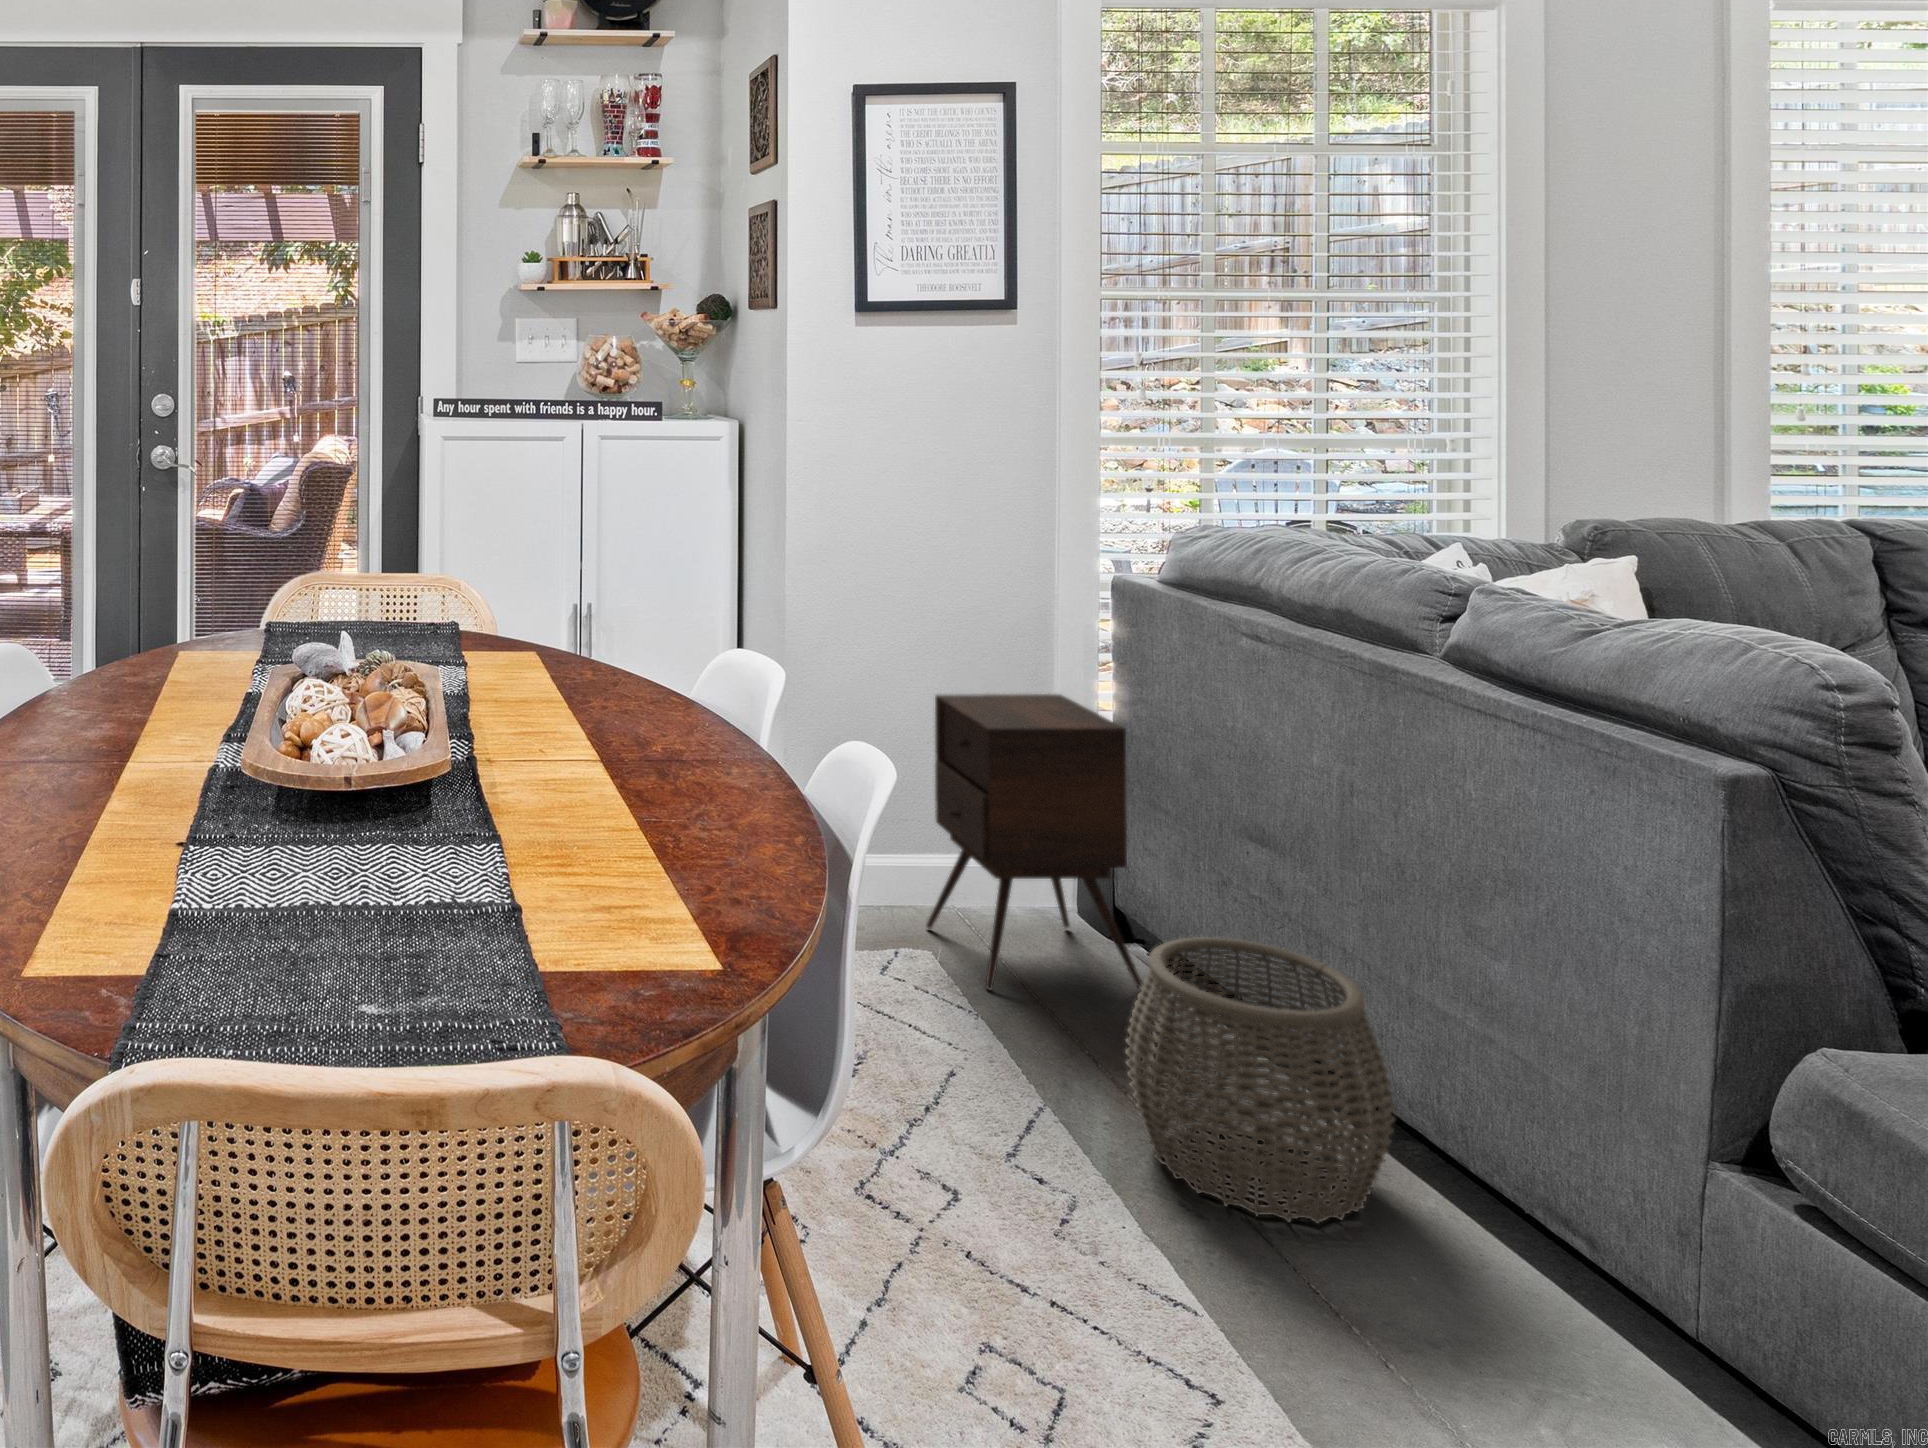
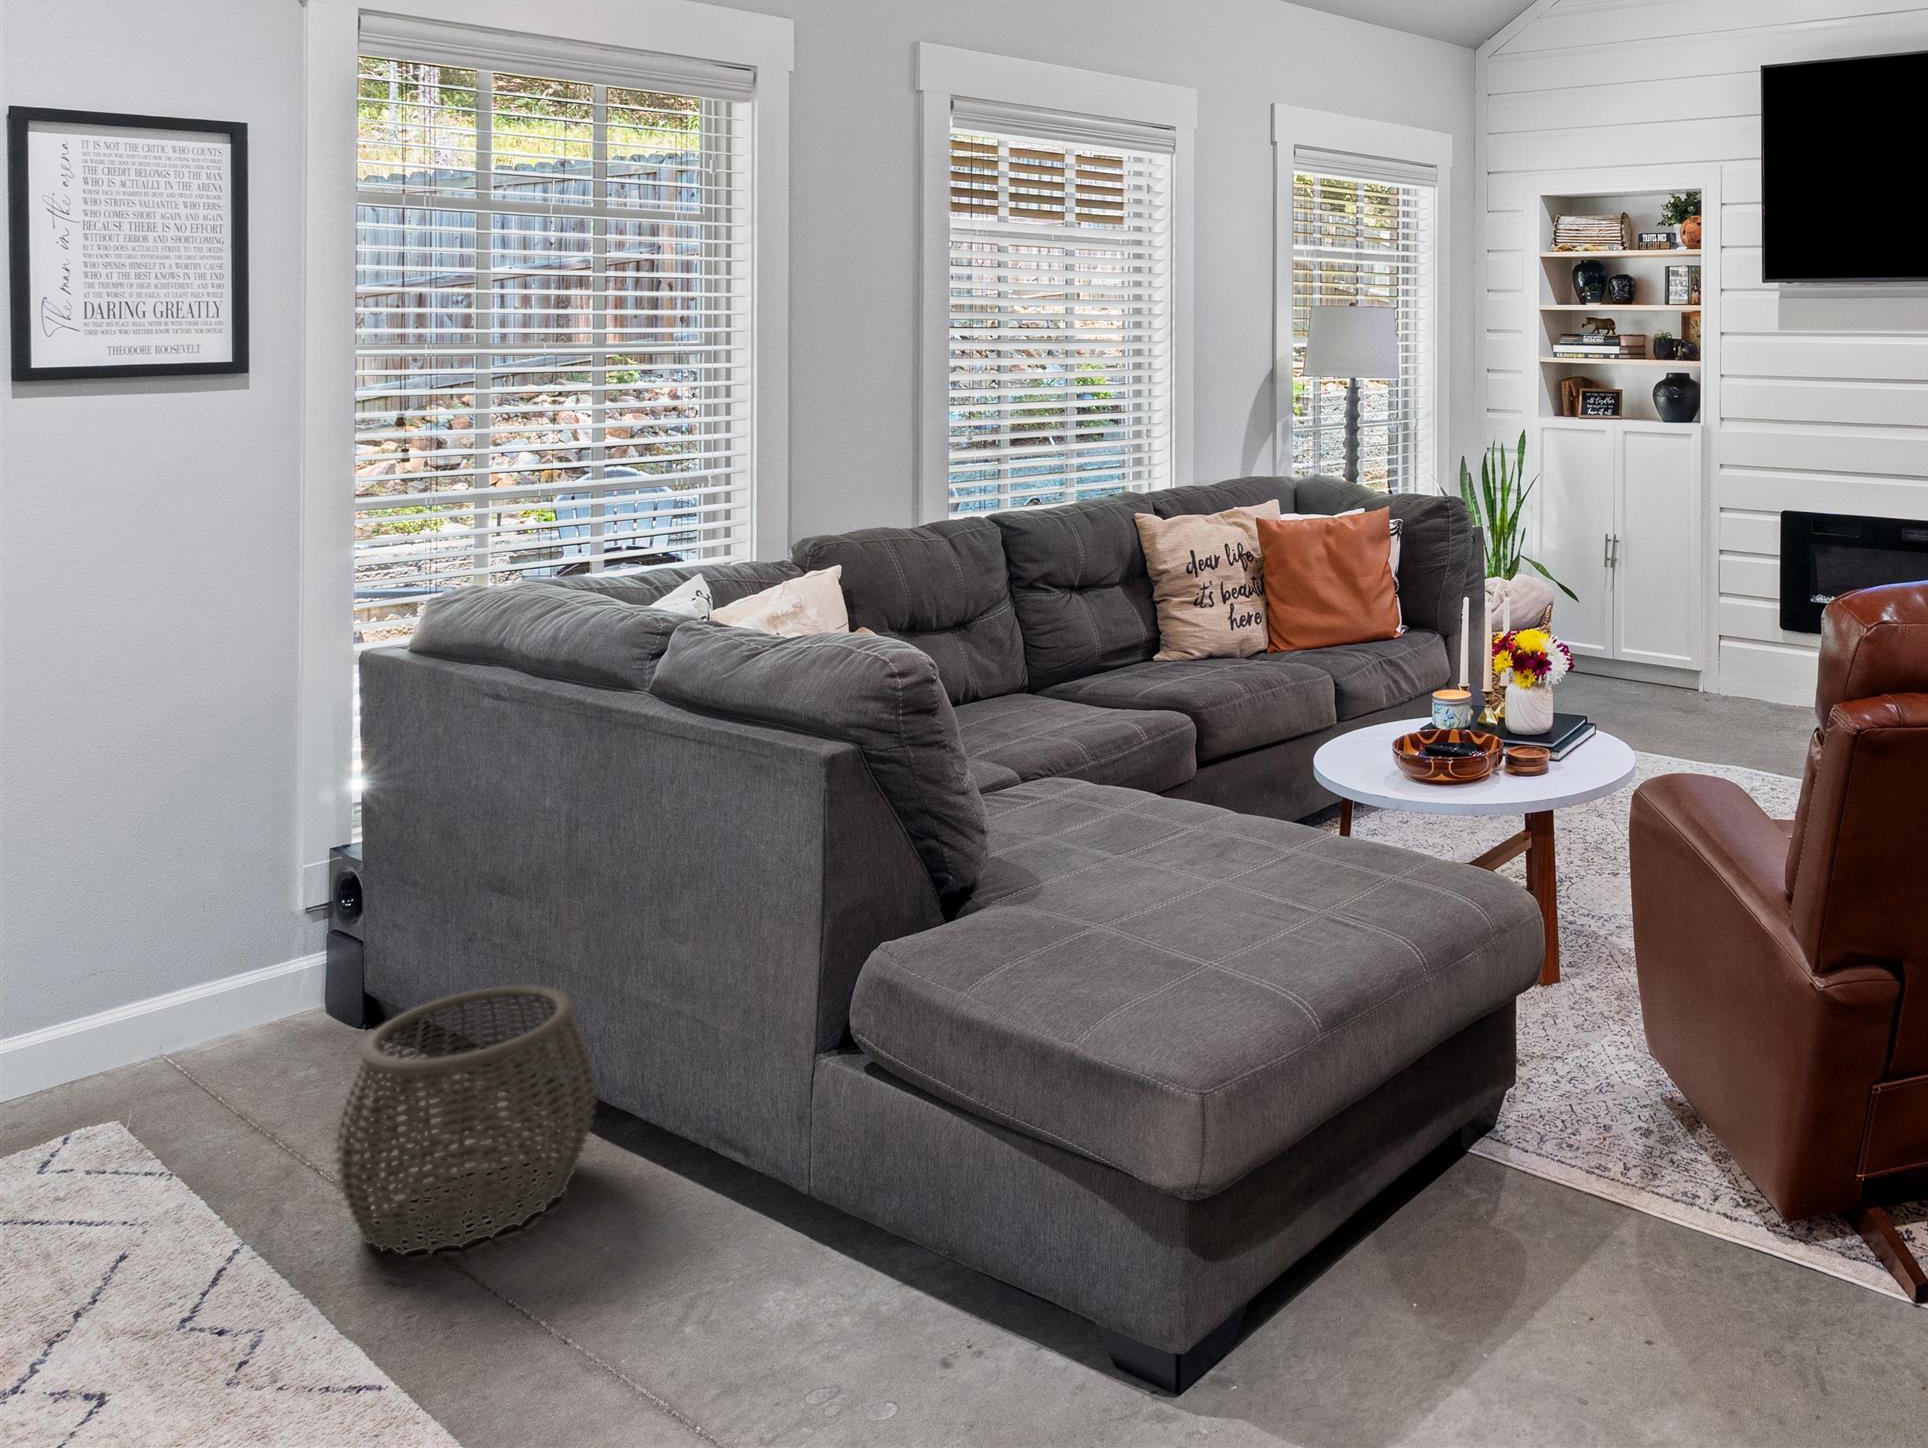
side table: present [927,694,1143,990] -> none [113,790,387,1146]

